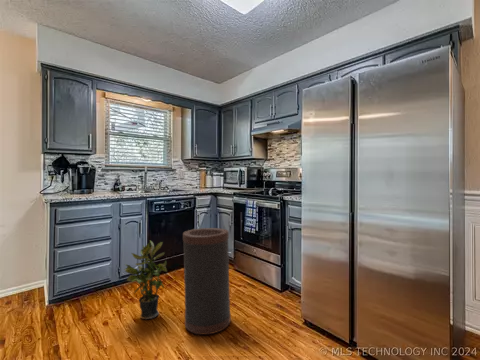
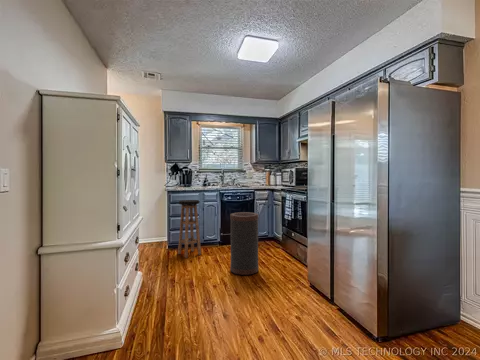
bar stool: none [75,214,121,317] -> present [178,200,201,258]
potted plant: present [125,241,167,319] -> none [201,217,225,264]

